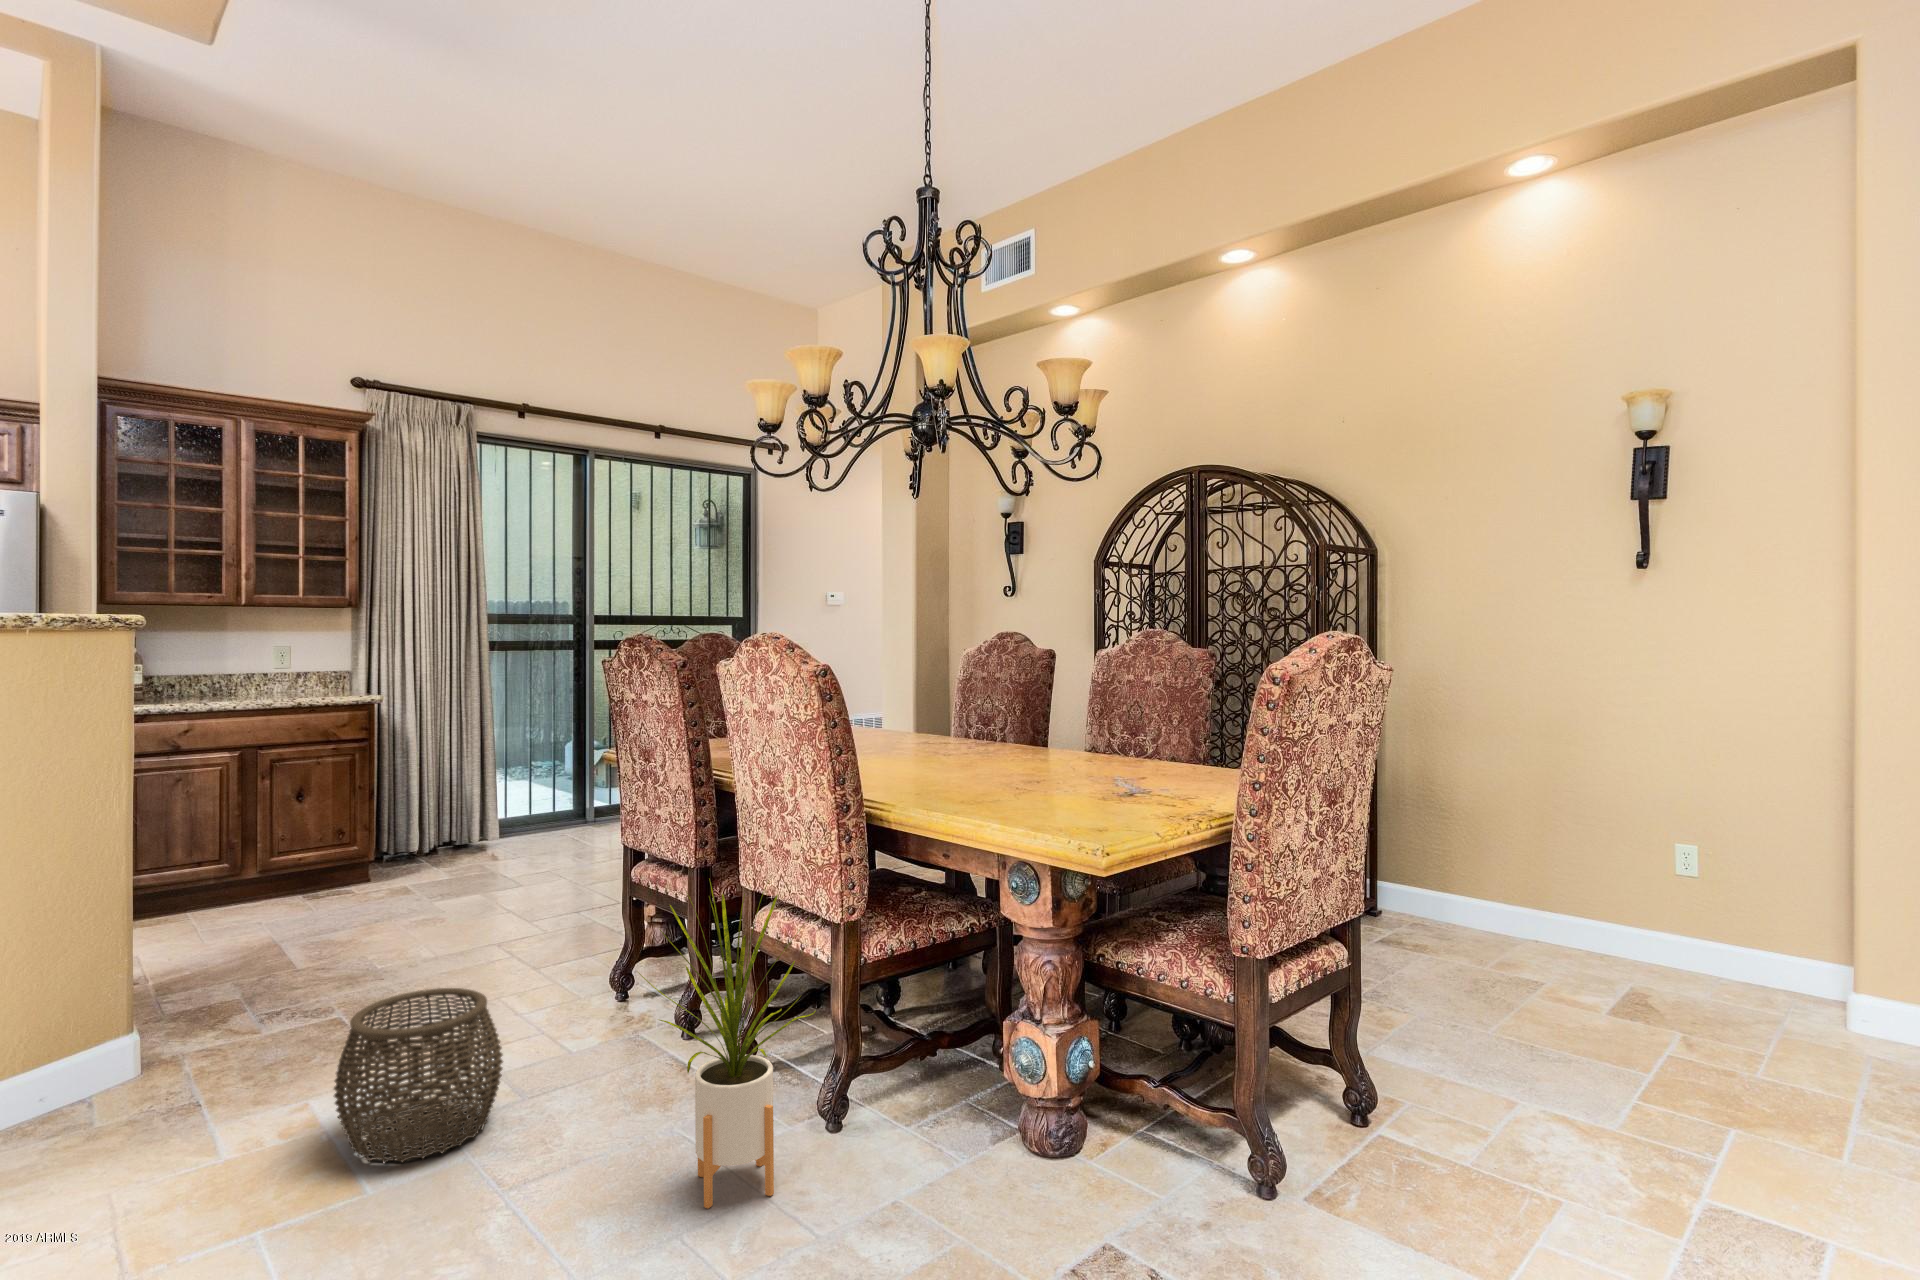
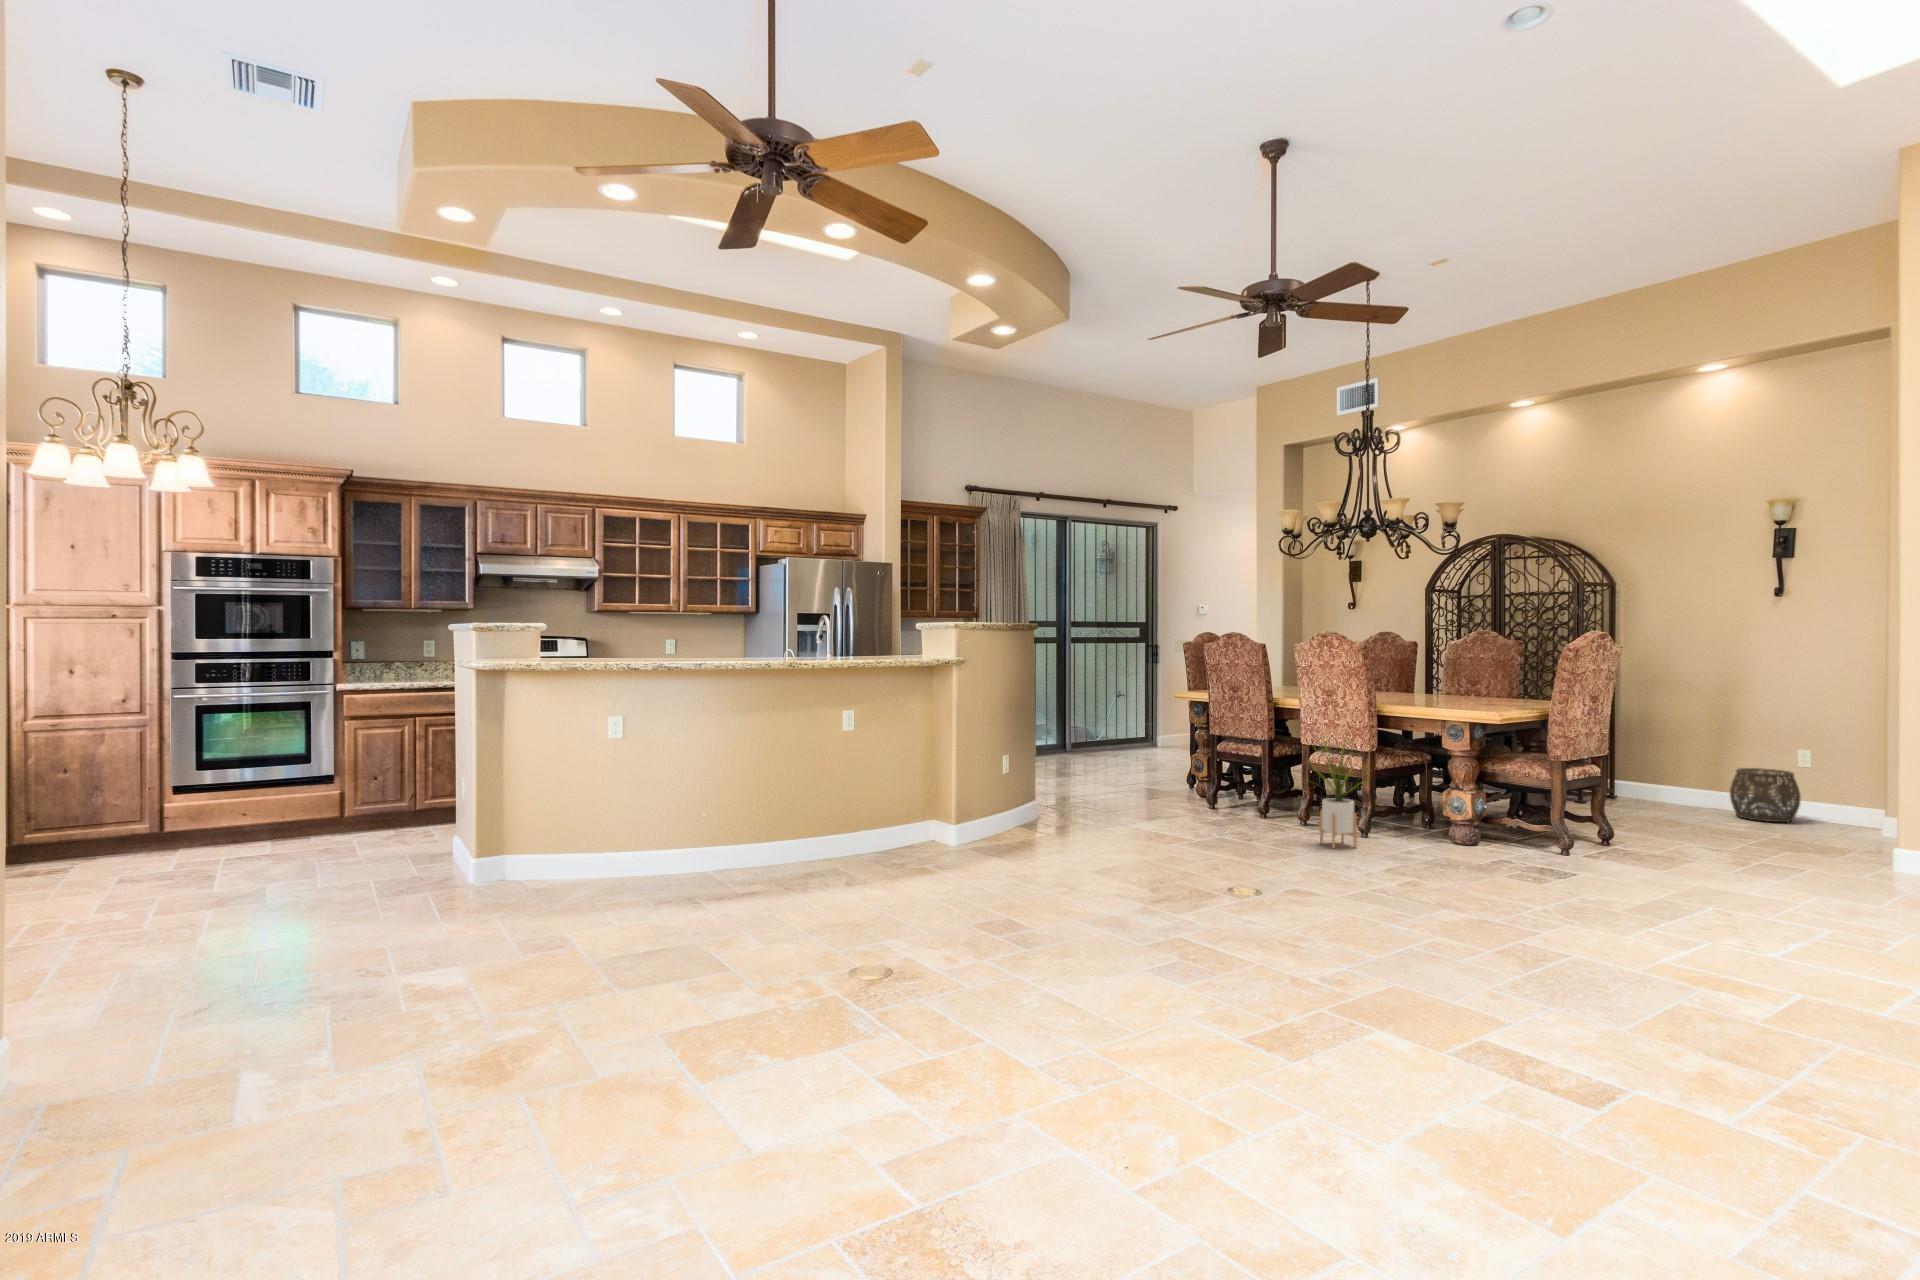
woven basket: present [334,988,503,1163] -> present [1730,768,1801,822]

